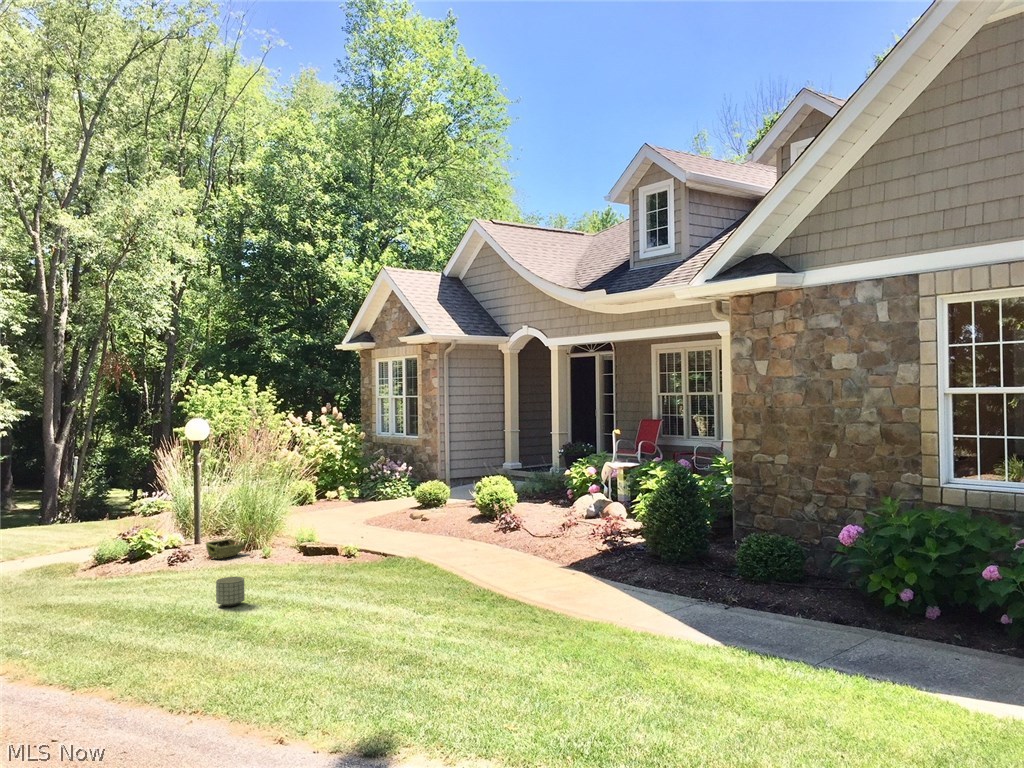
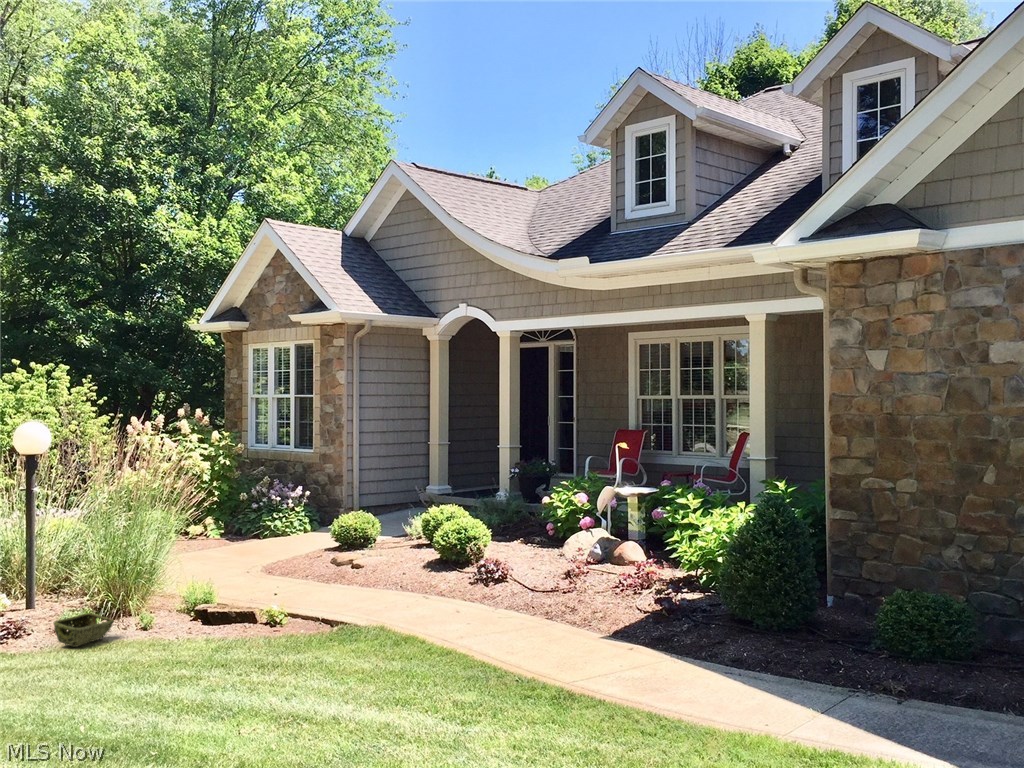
planter: present [216,577,245,607] -> none [119,689,166,741]

